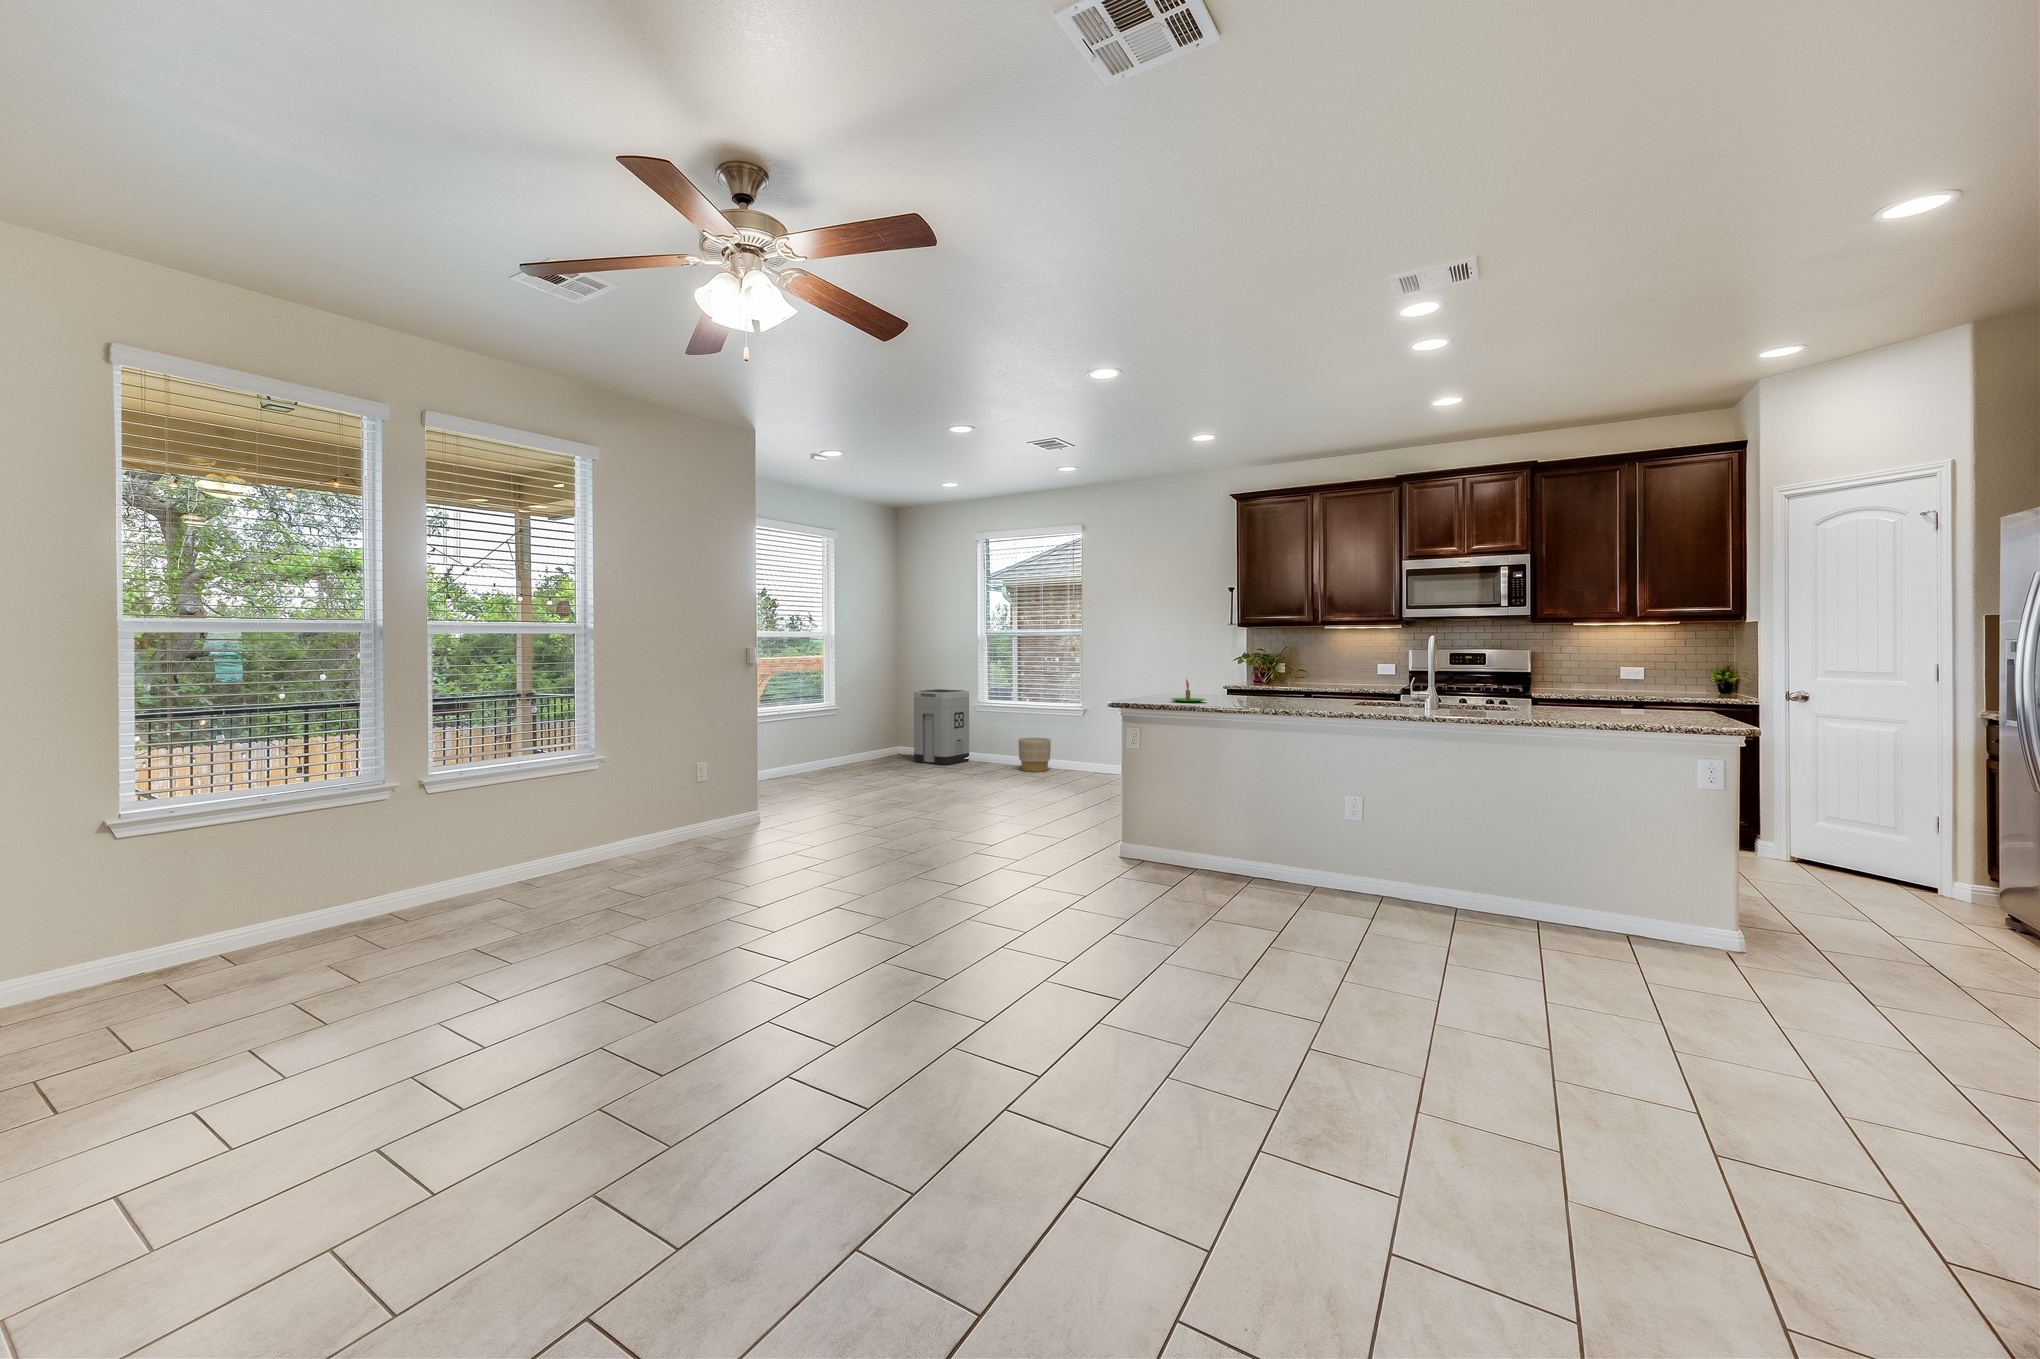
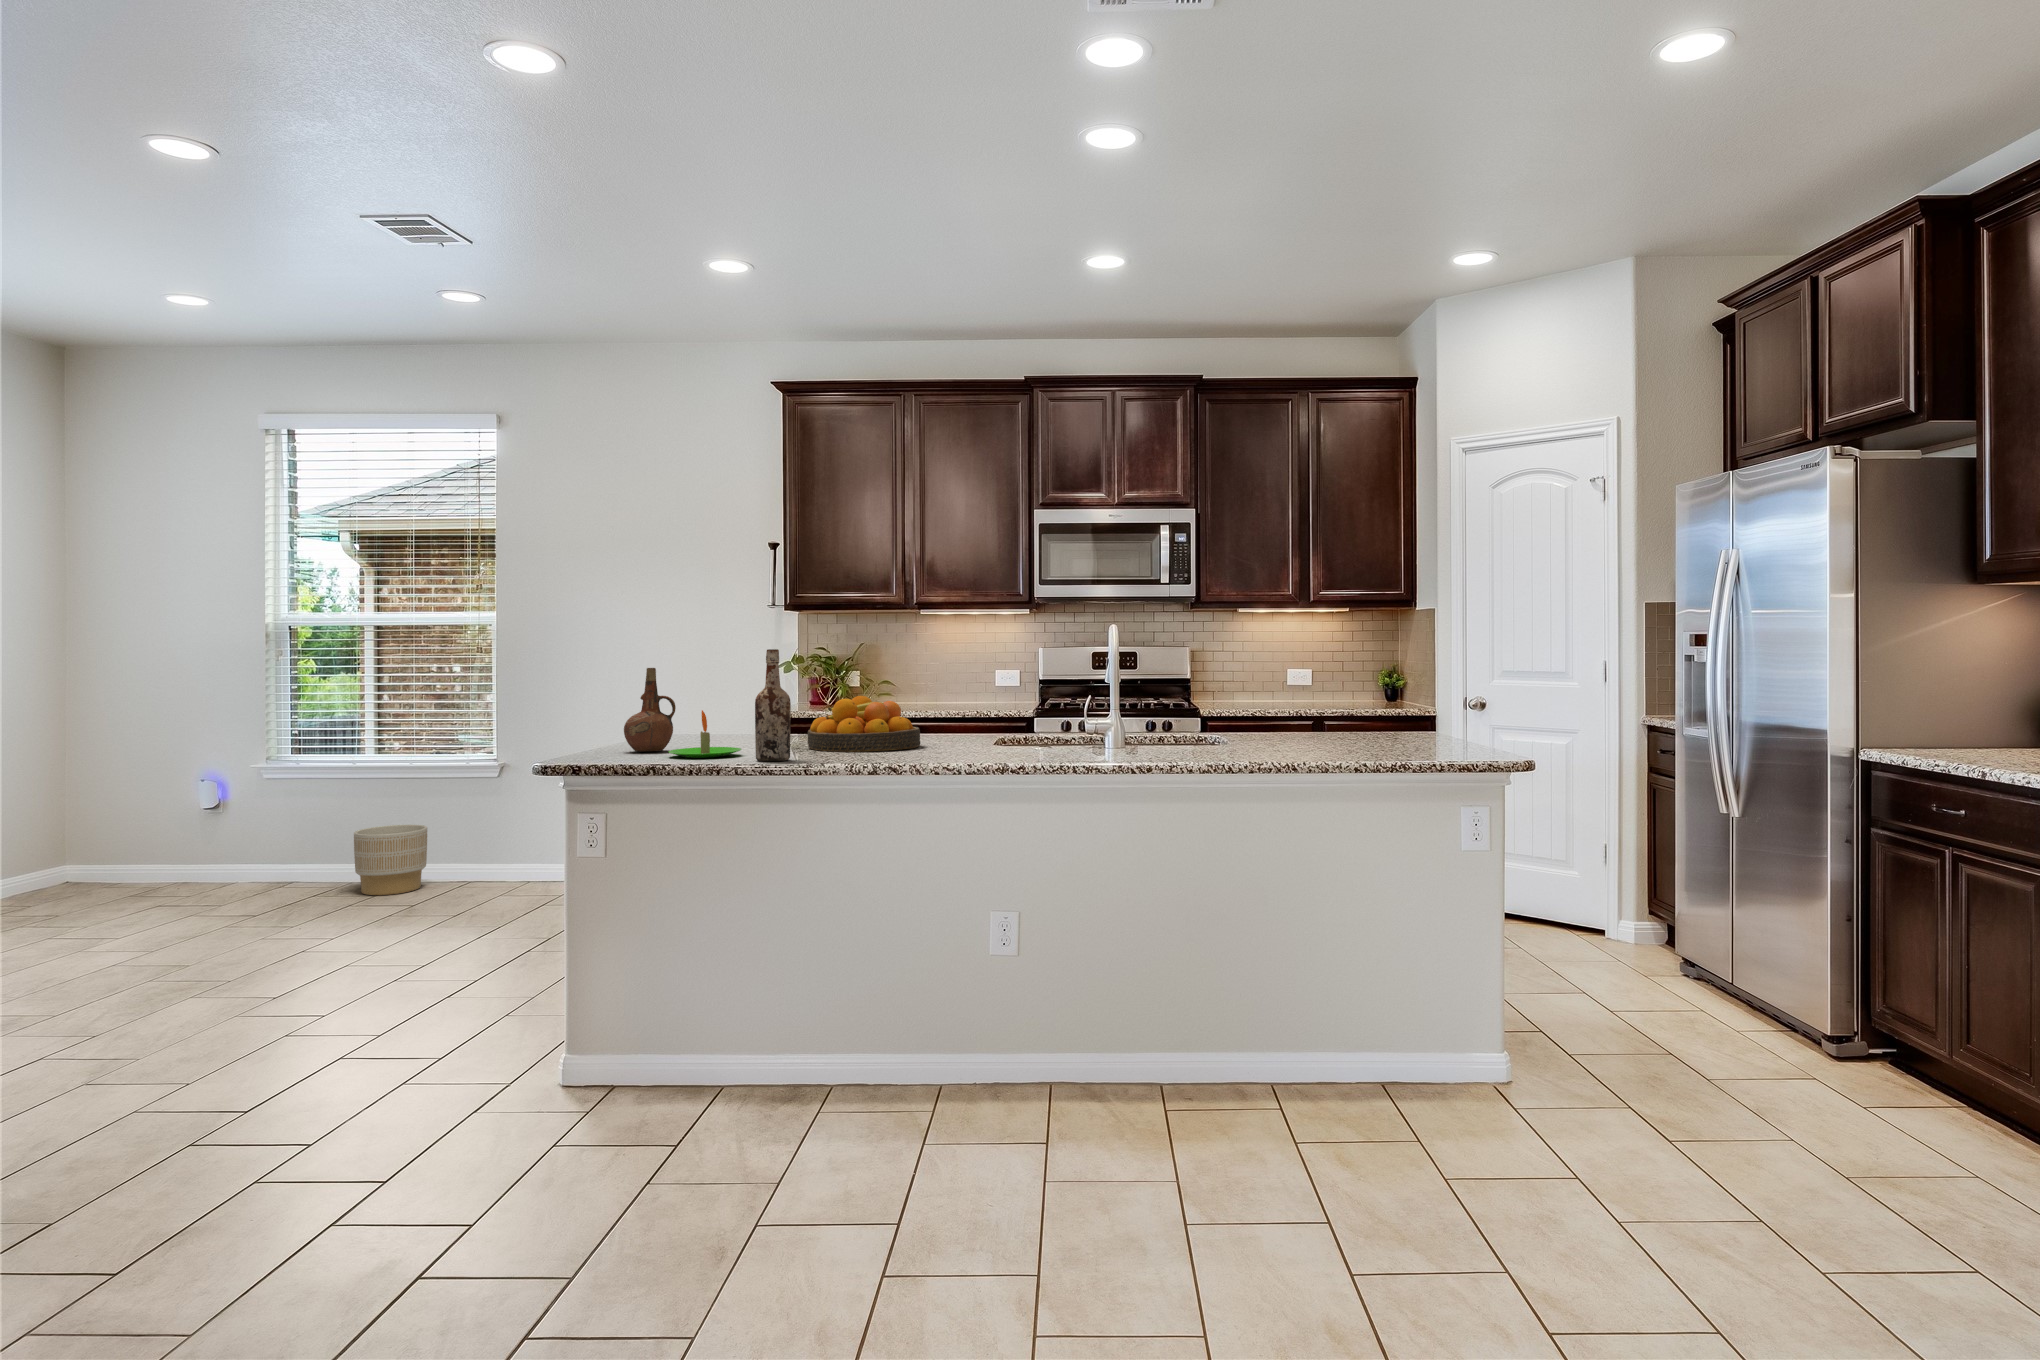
wine bottle: none [1213,648,1231,705] -> present [755,649,791,761]
ceramic pitcher: none [1149,657,1174,699] -> present [624,668,676,752]
fruit bowl: none [1242,675,1308,704] -> present [808,696,920,752]
trash can: present [914,689,969,765] -> none [86,739,237,902]

